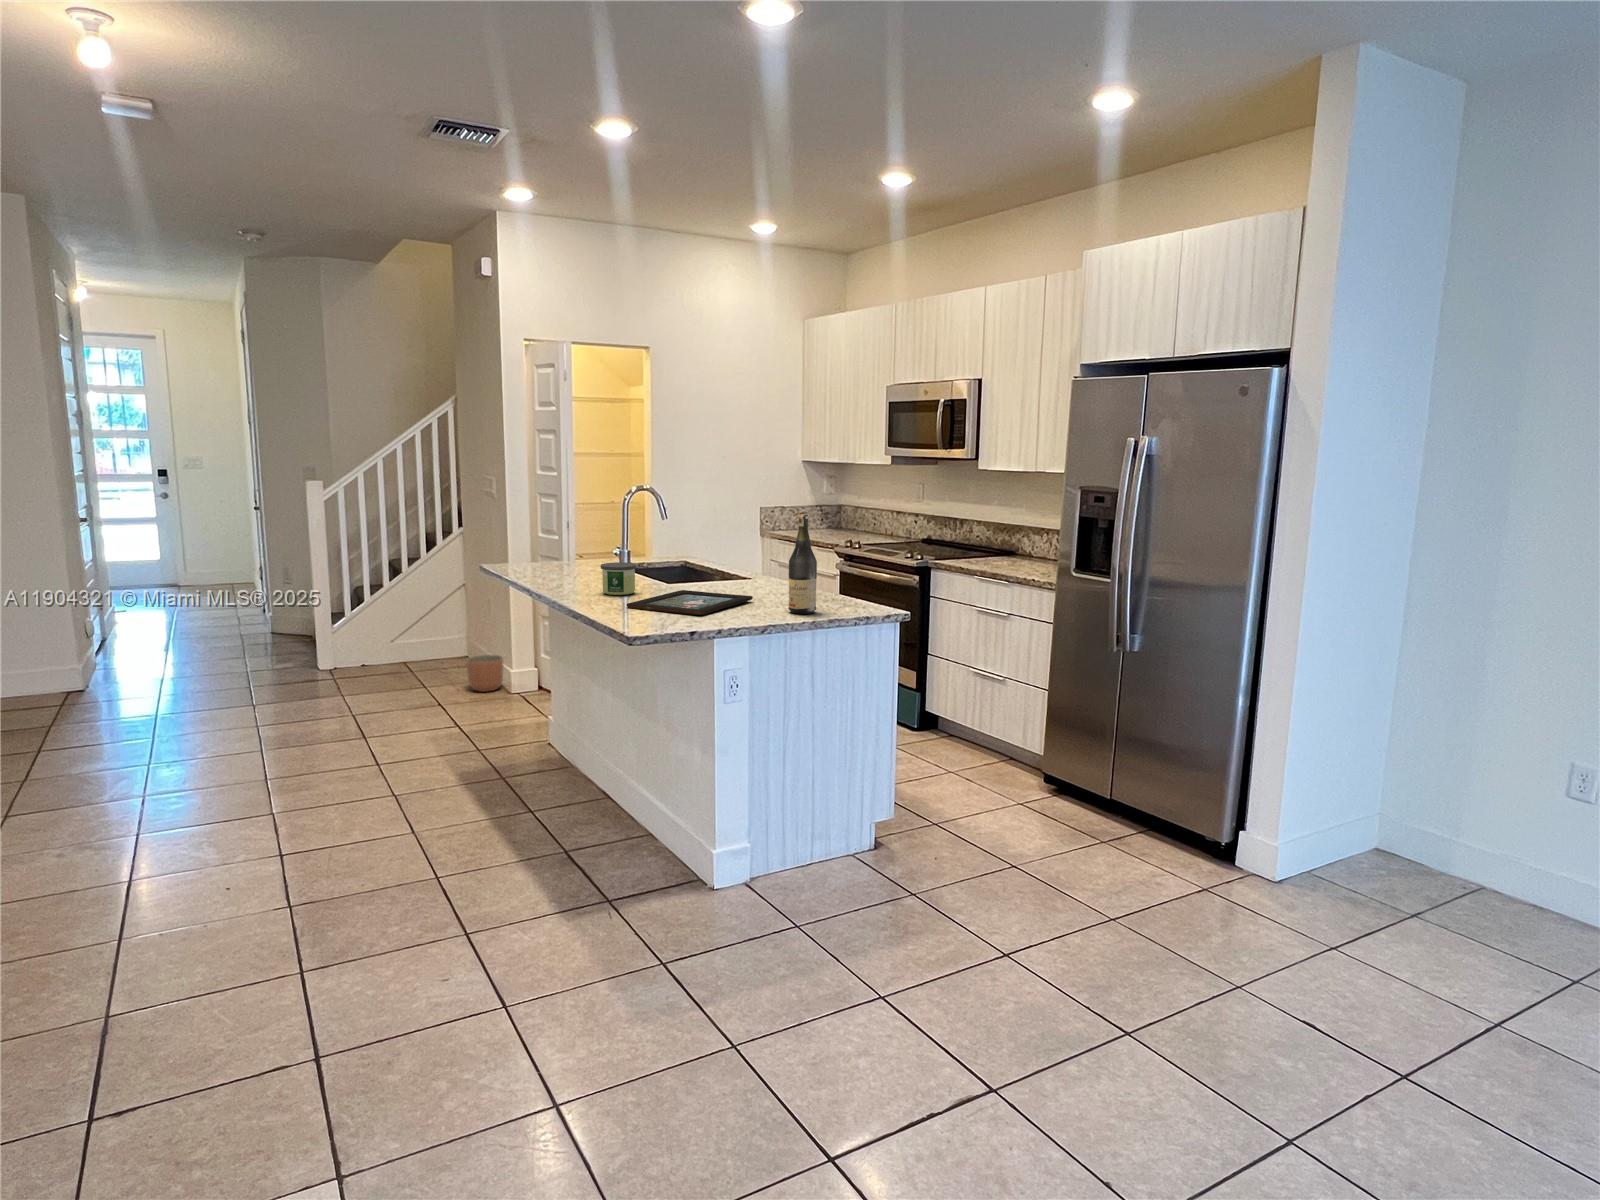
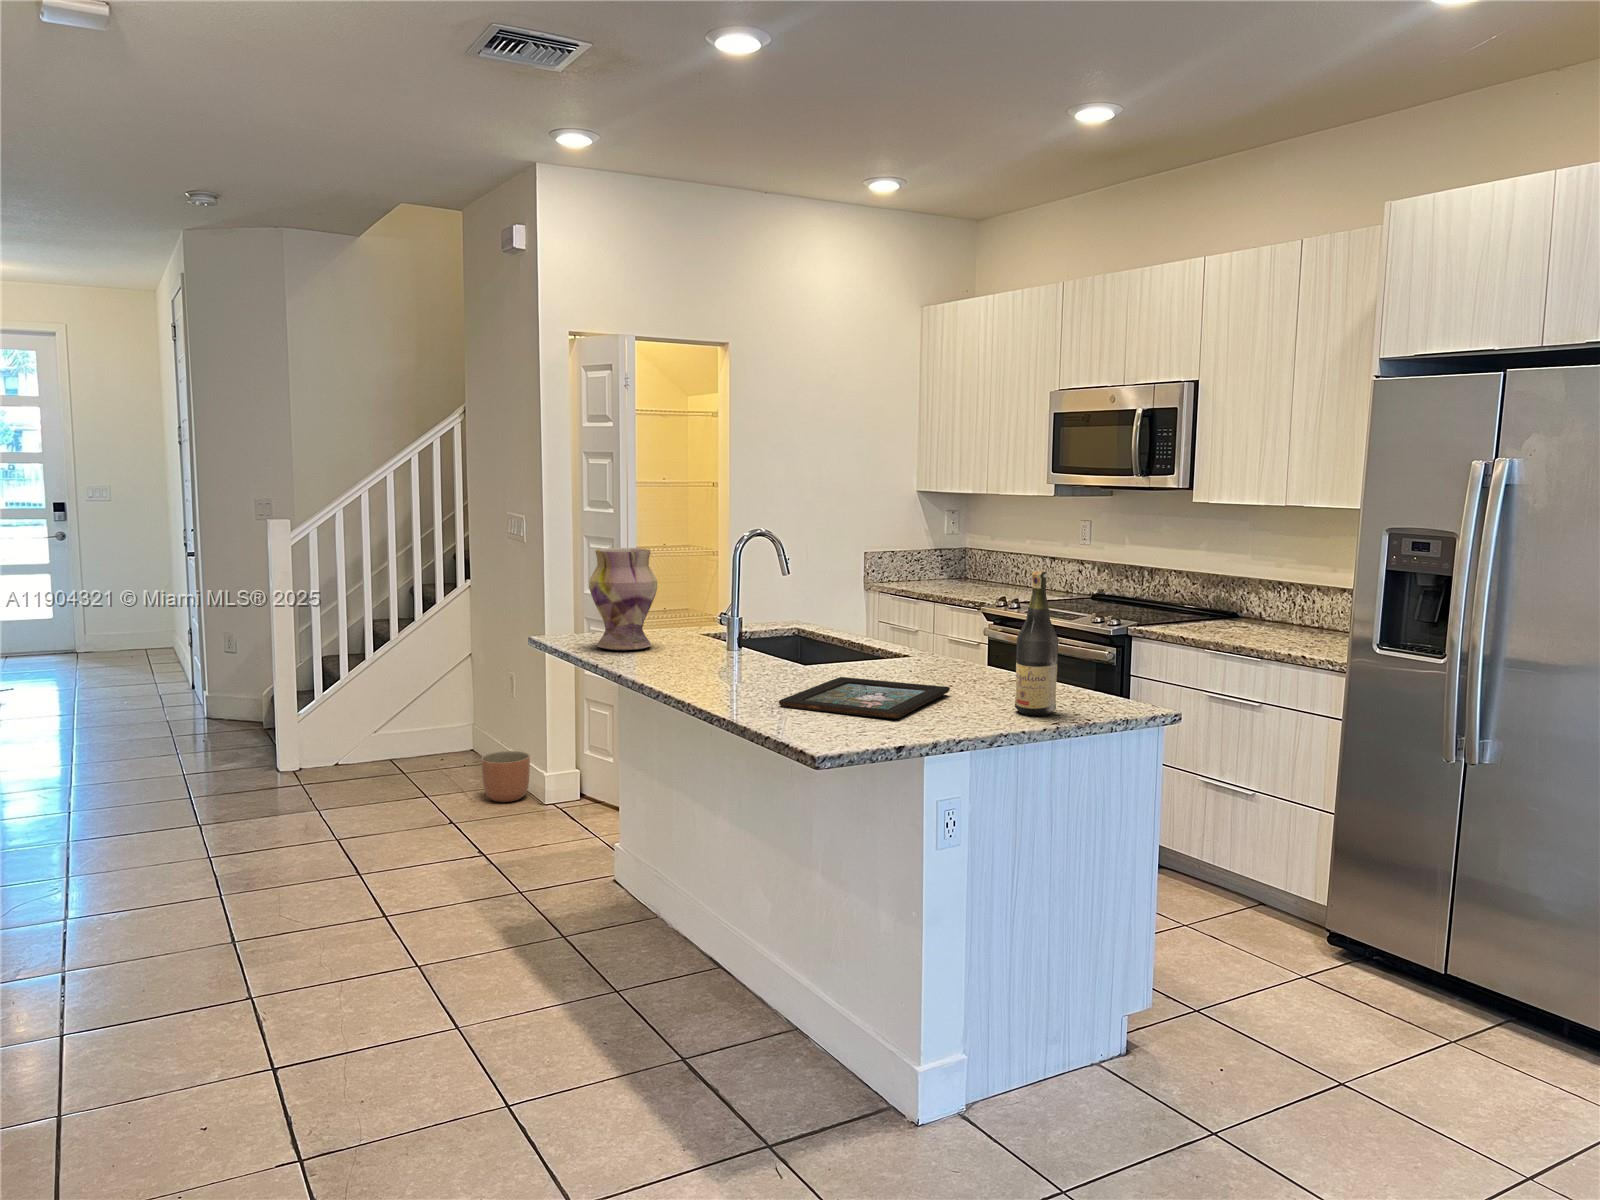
vase: none [518,500,568,573] -> present [589,548,658,650]
candle: present [601,562,636,595] -> none [726,637,776,685]

